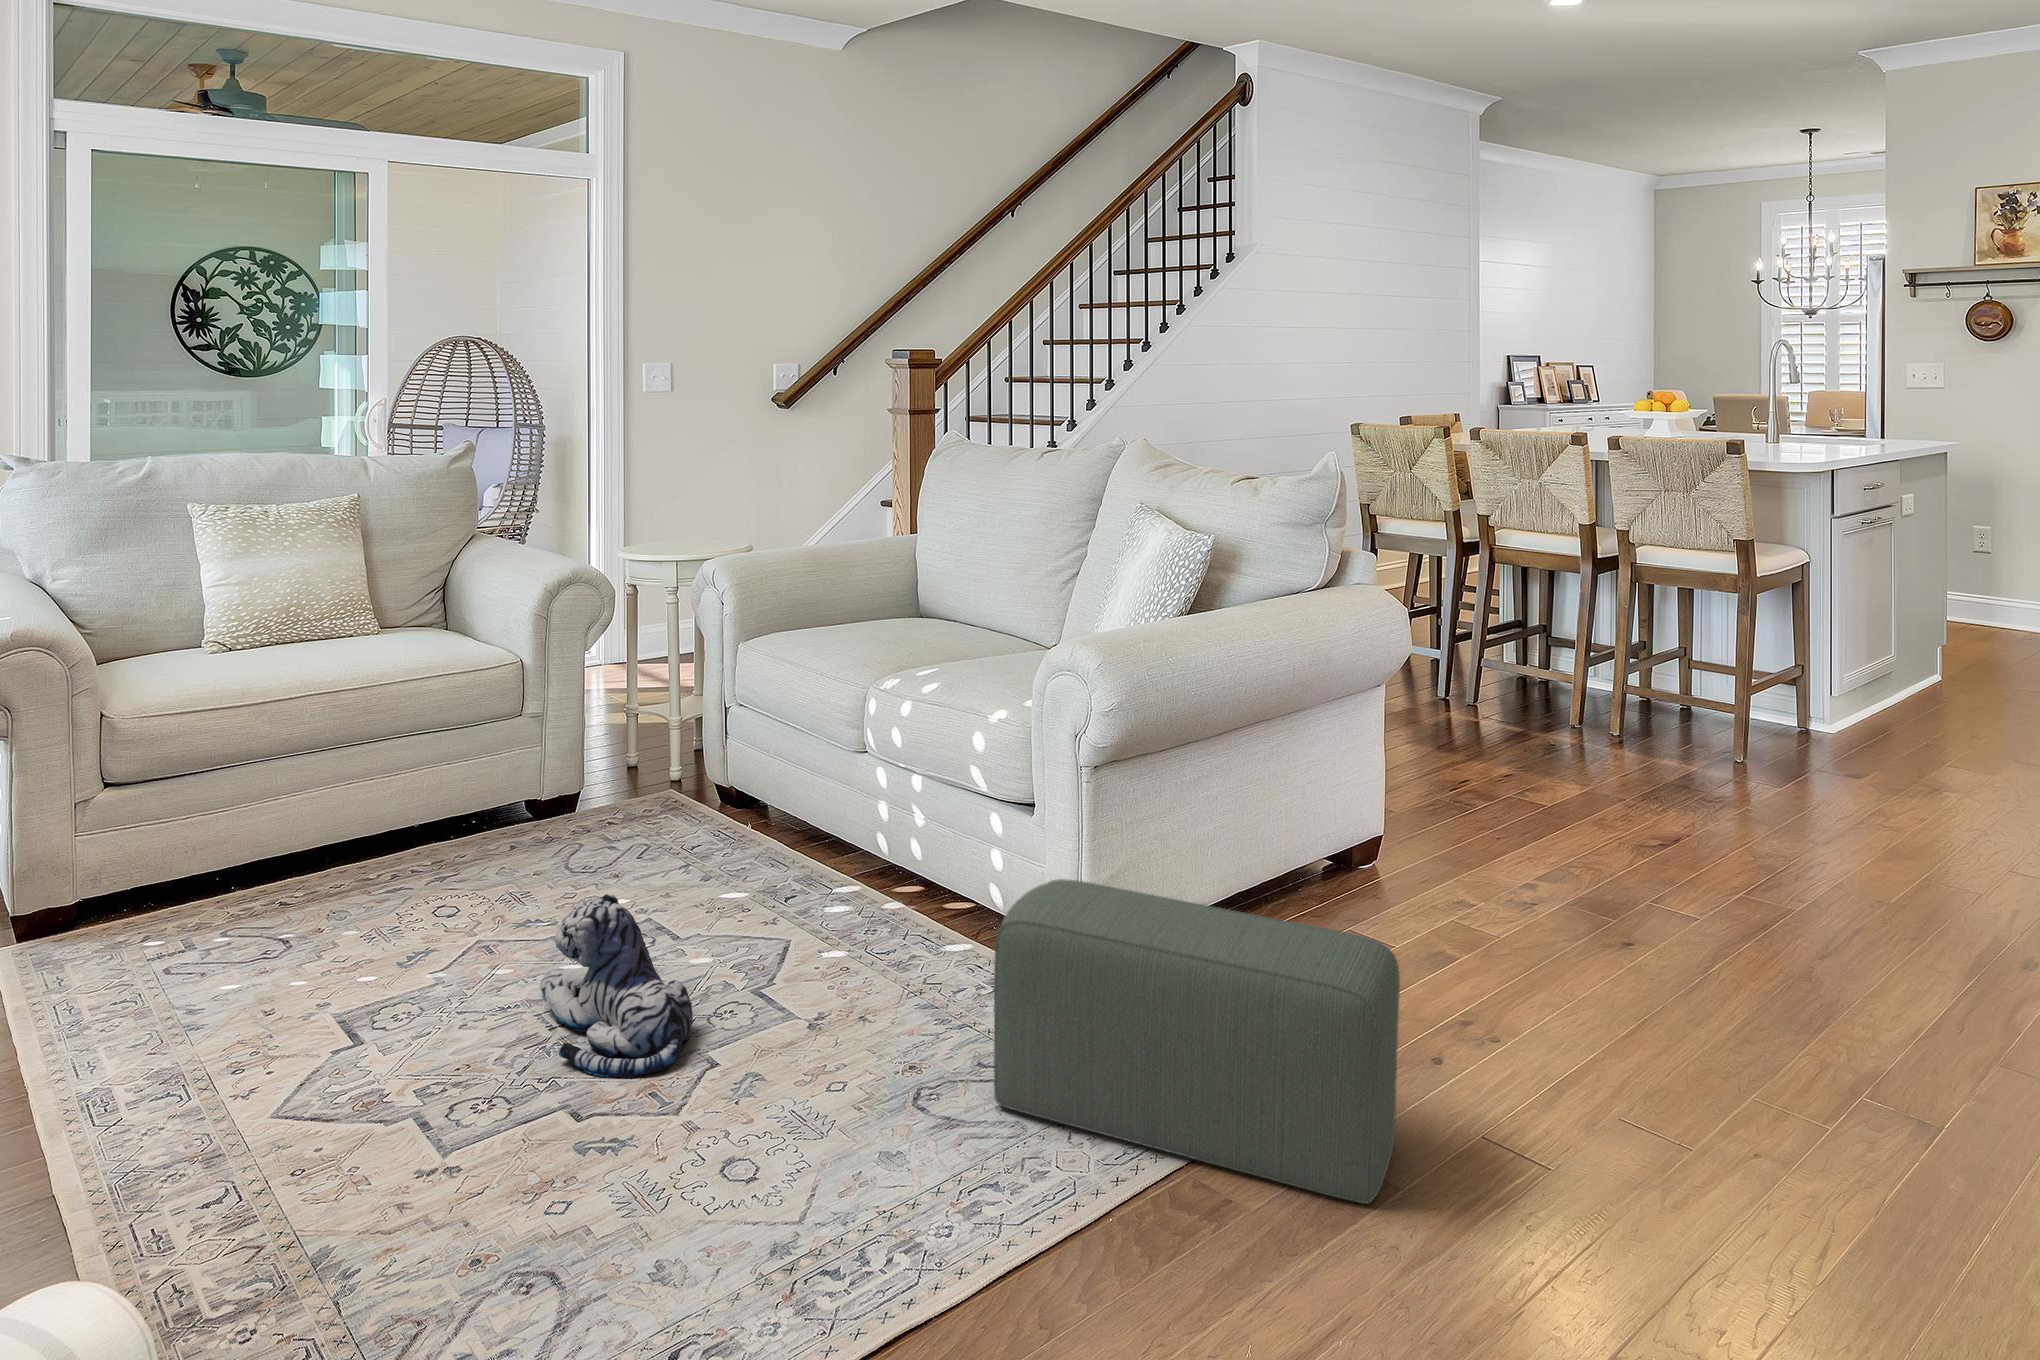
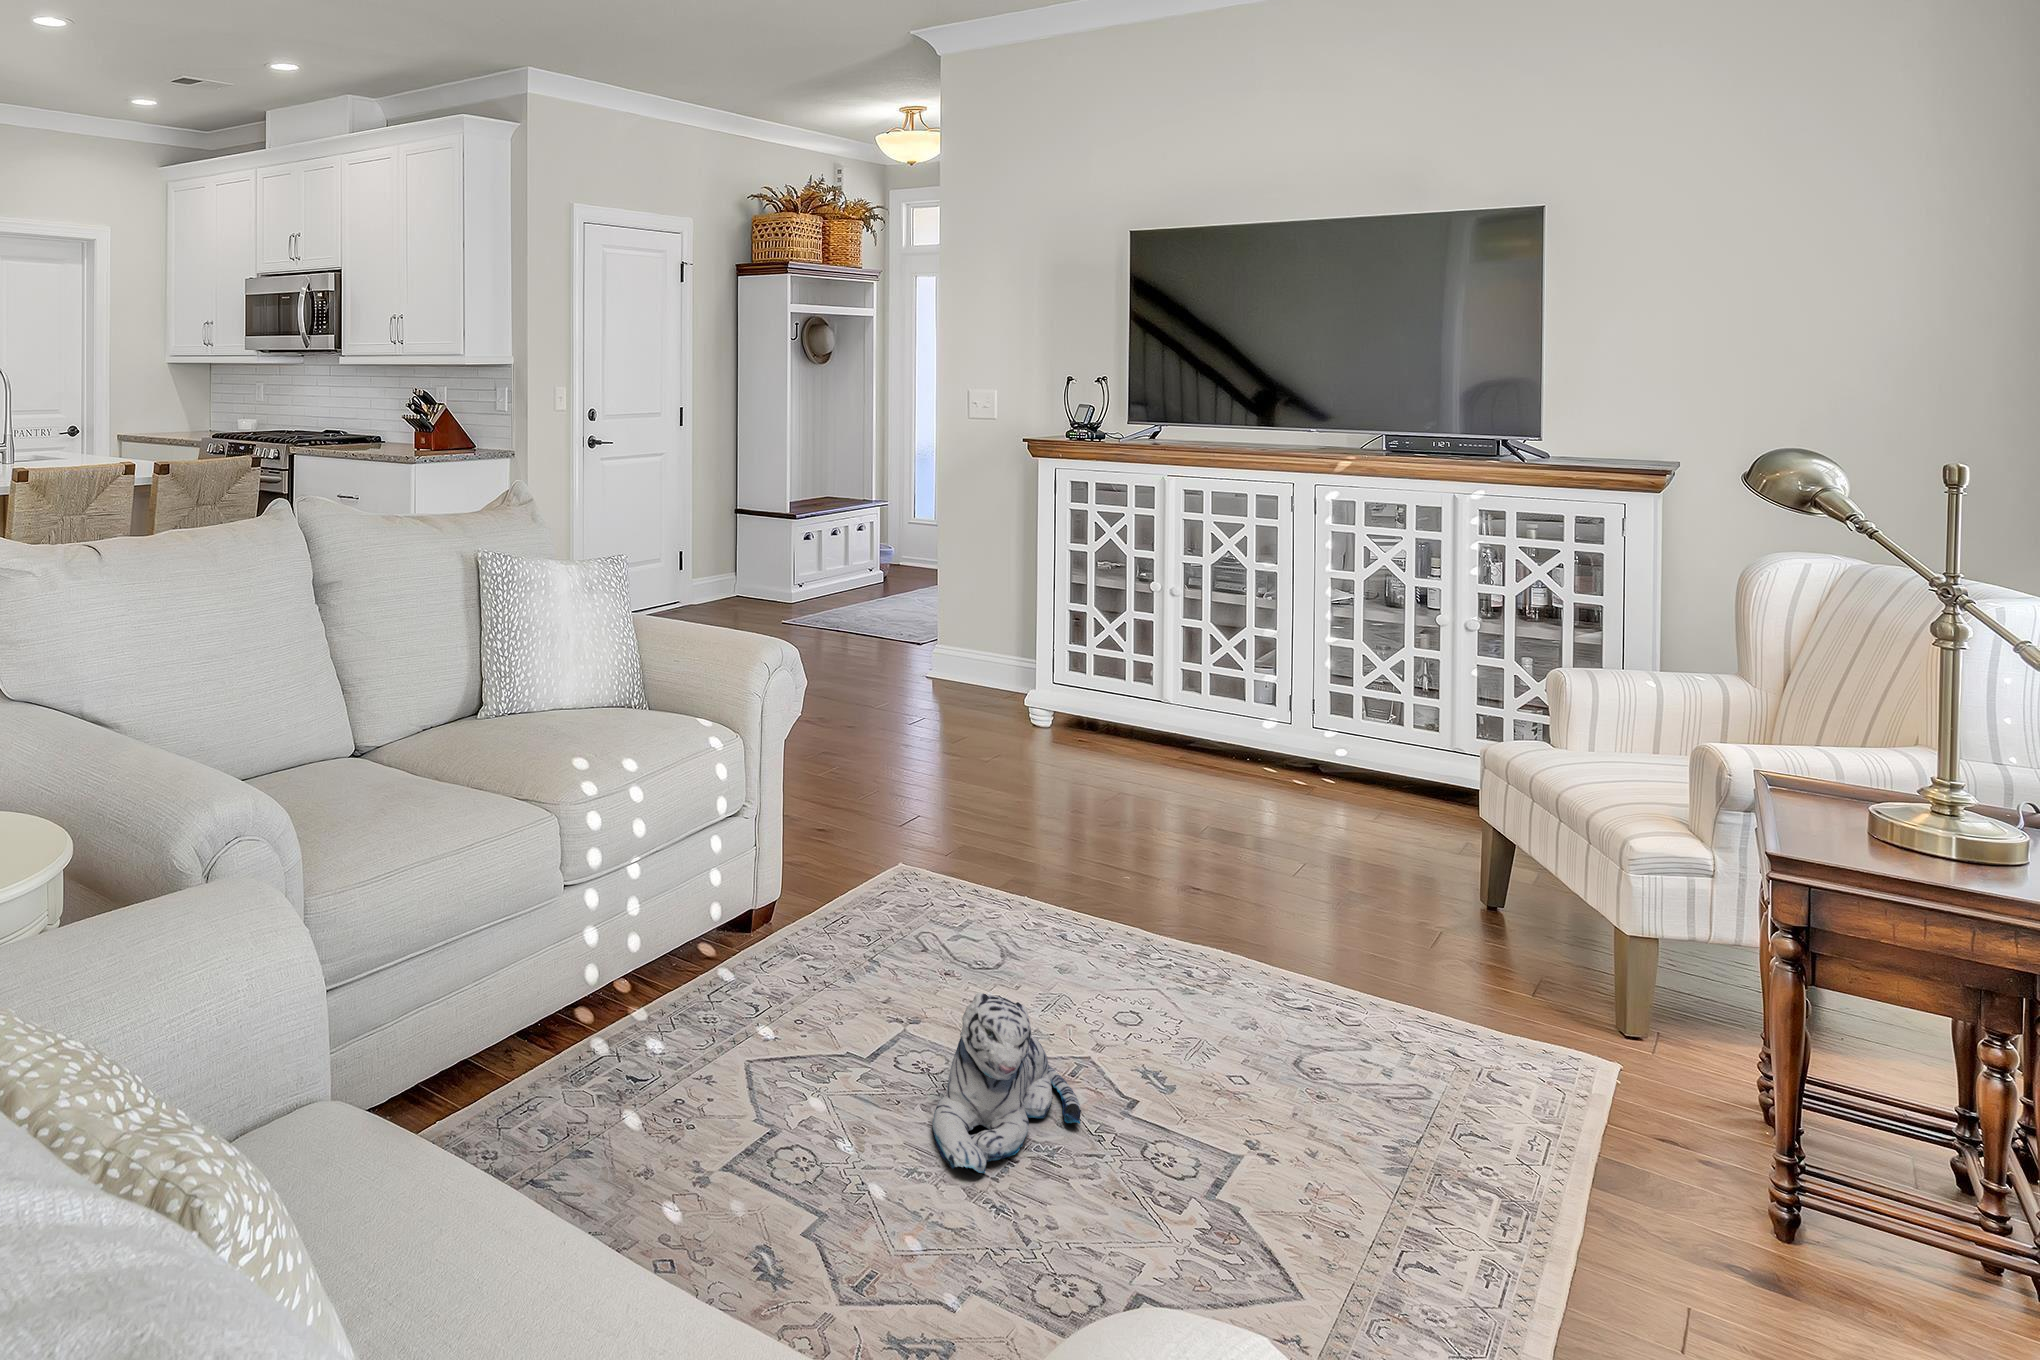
pouf: present [994,879,1400,1204] -> none [894,725,985,936]

